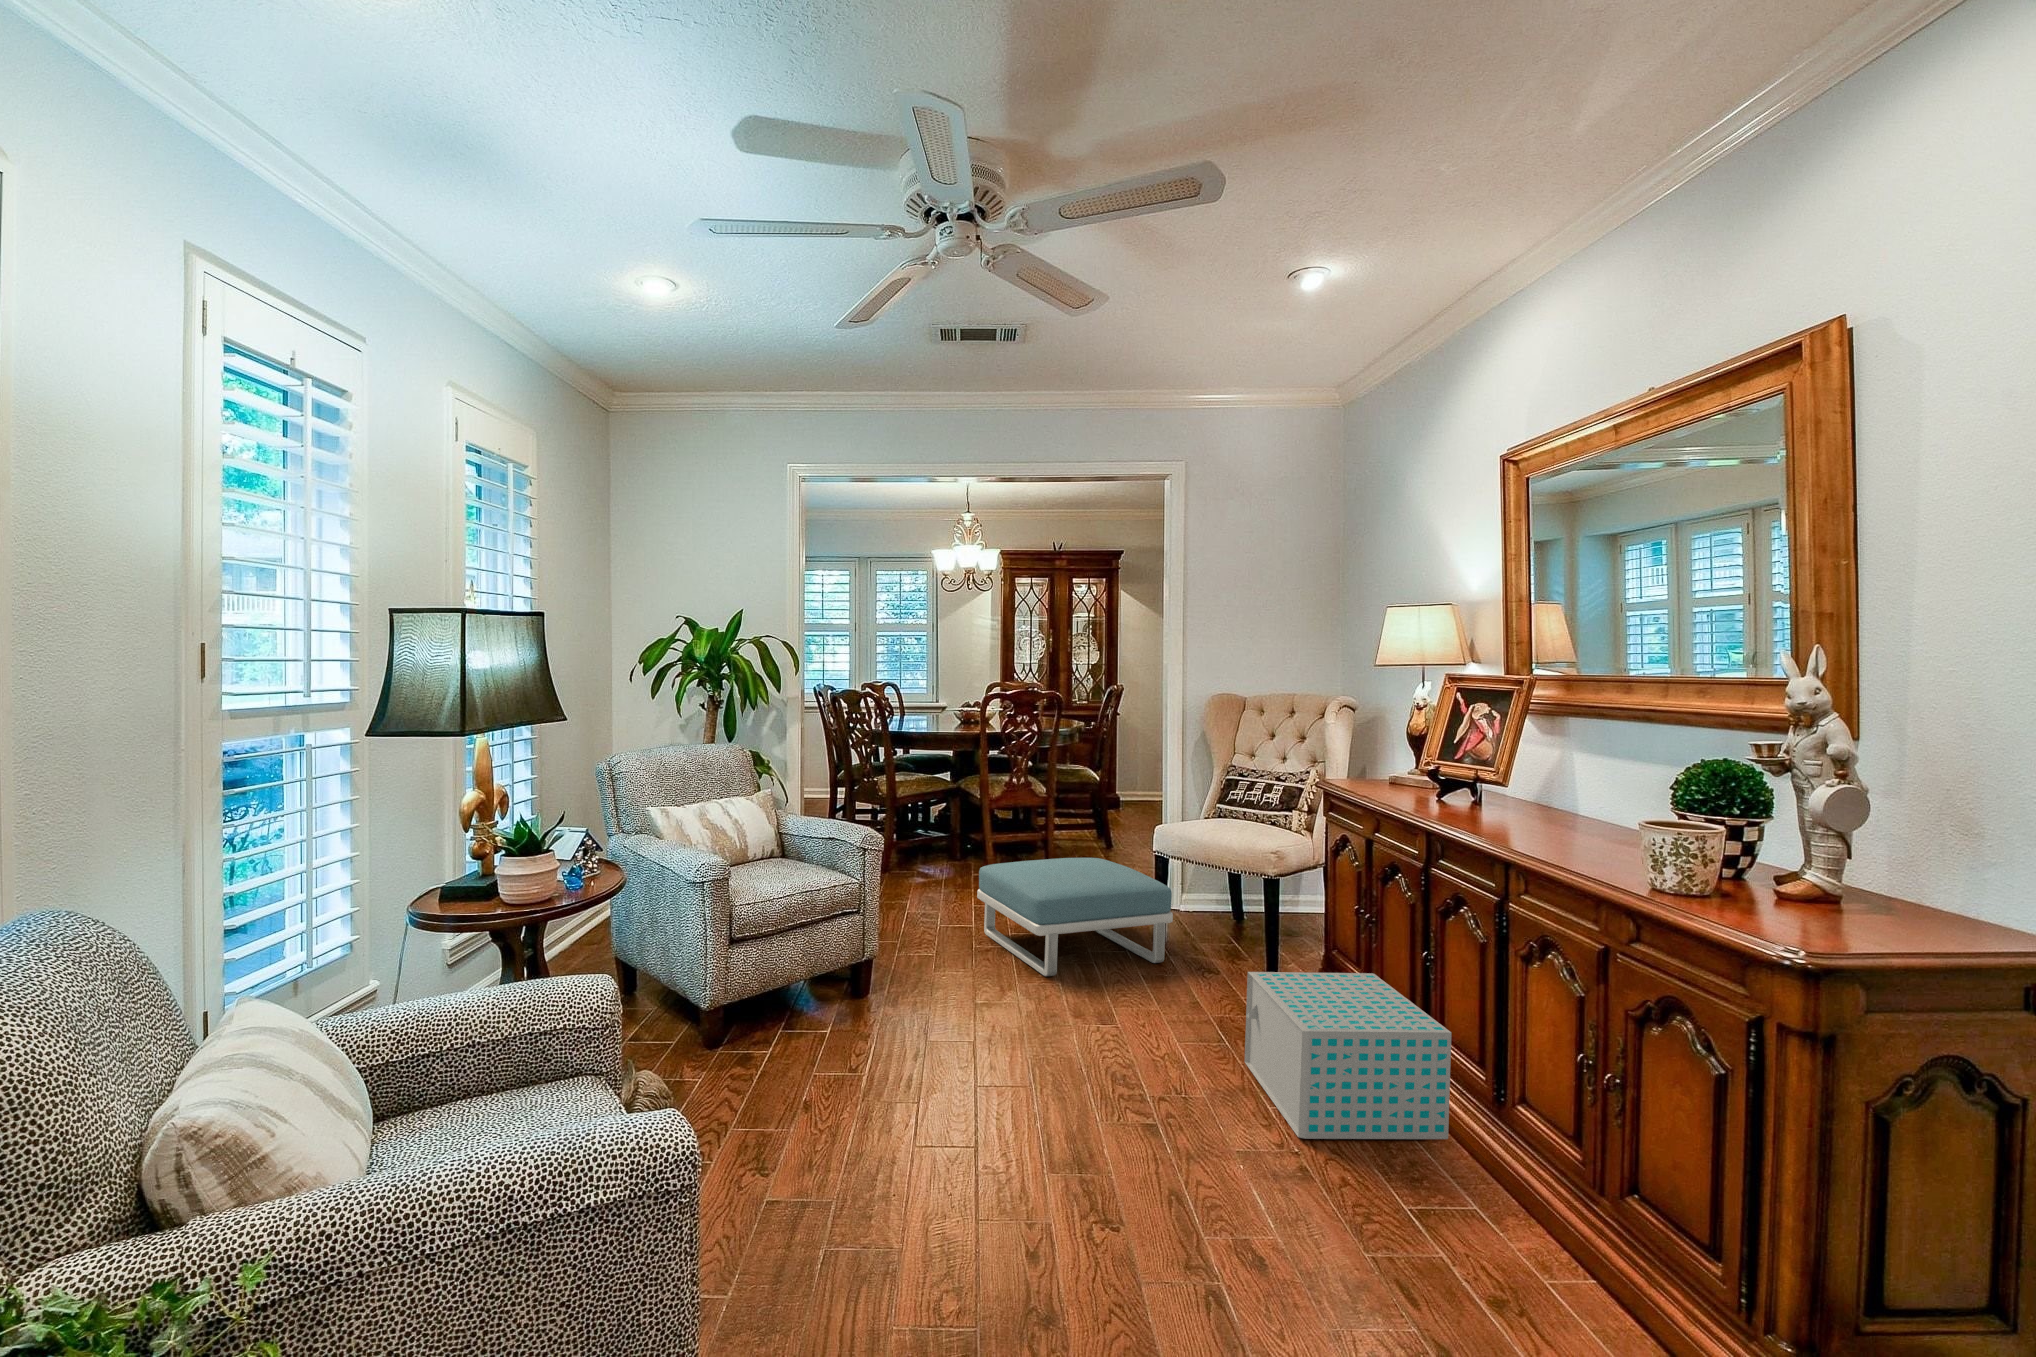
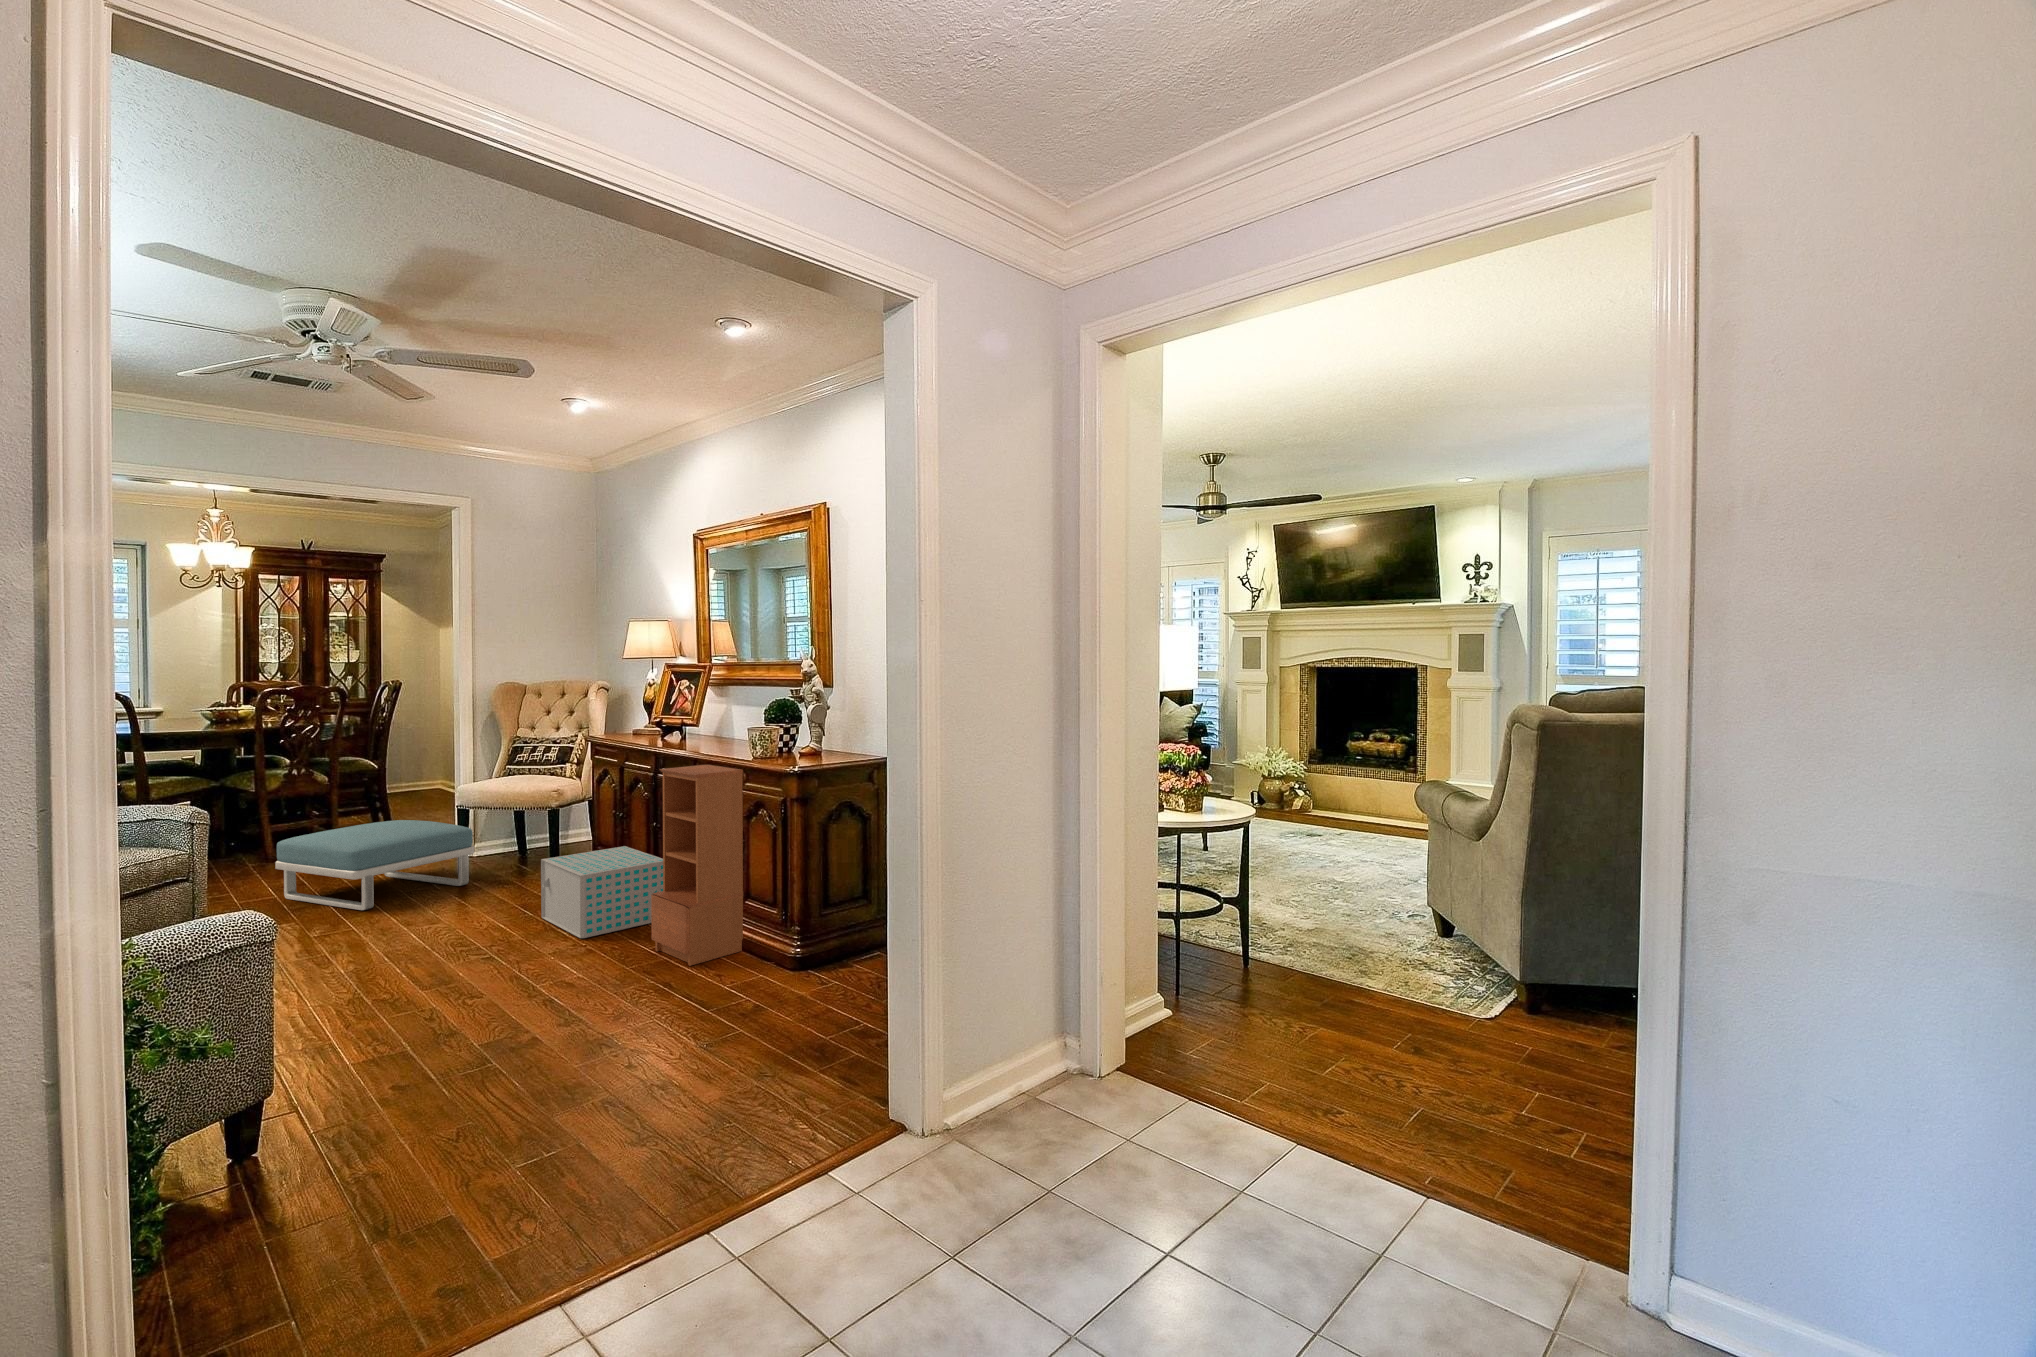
bookcase: none [1424,878,1646,1317] -> present [651,765,743,966]

